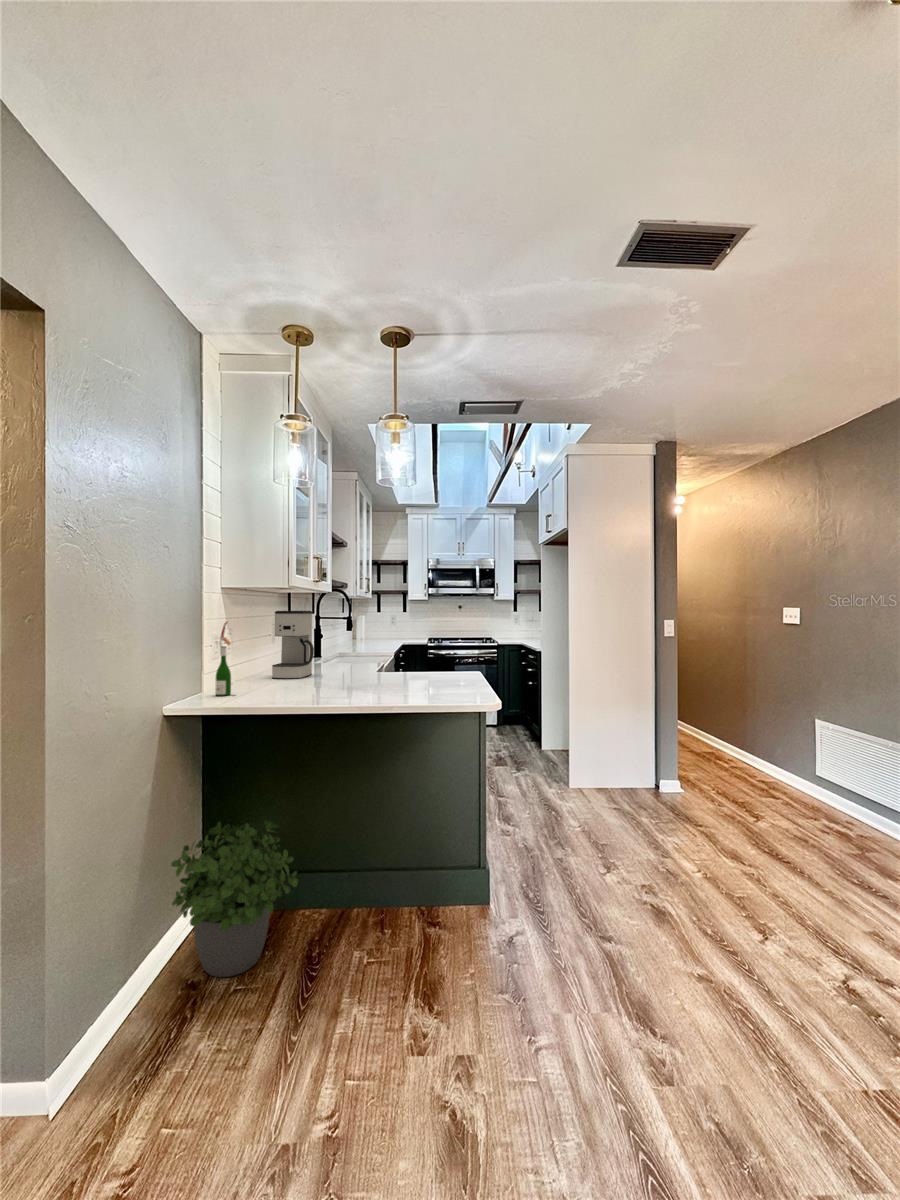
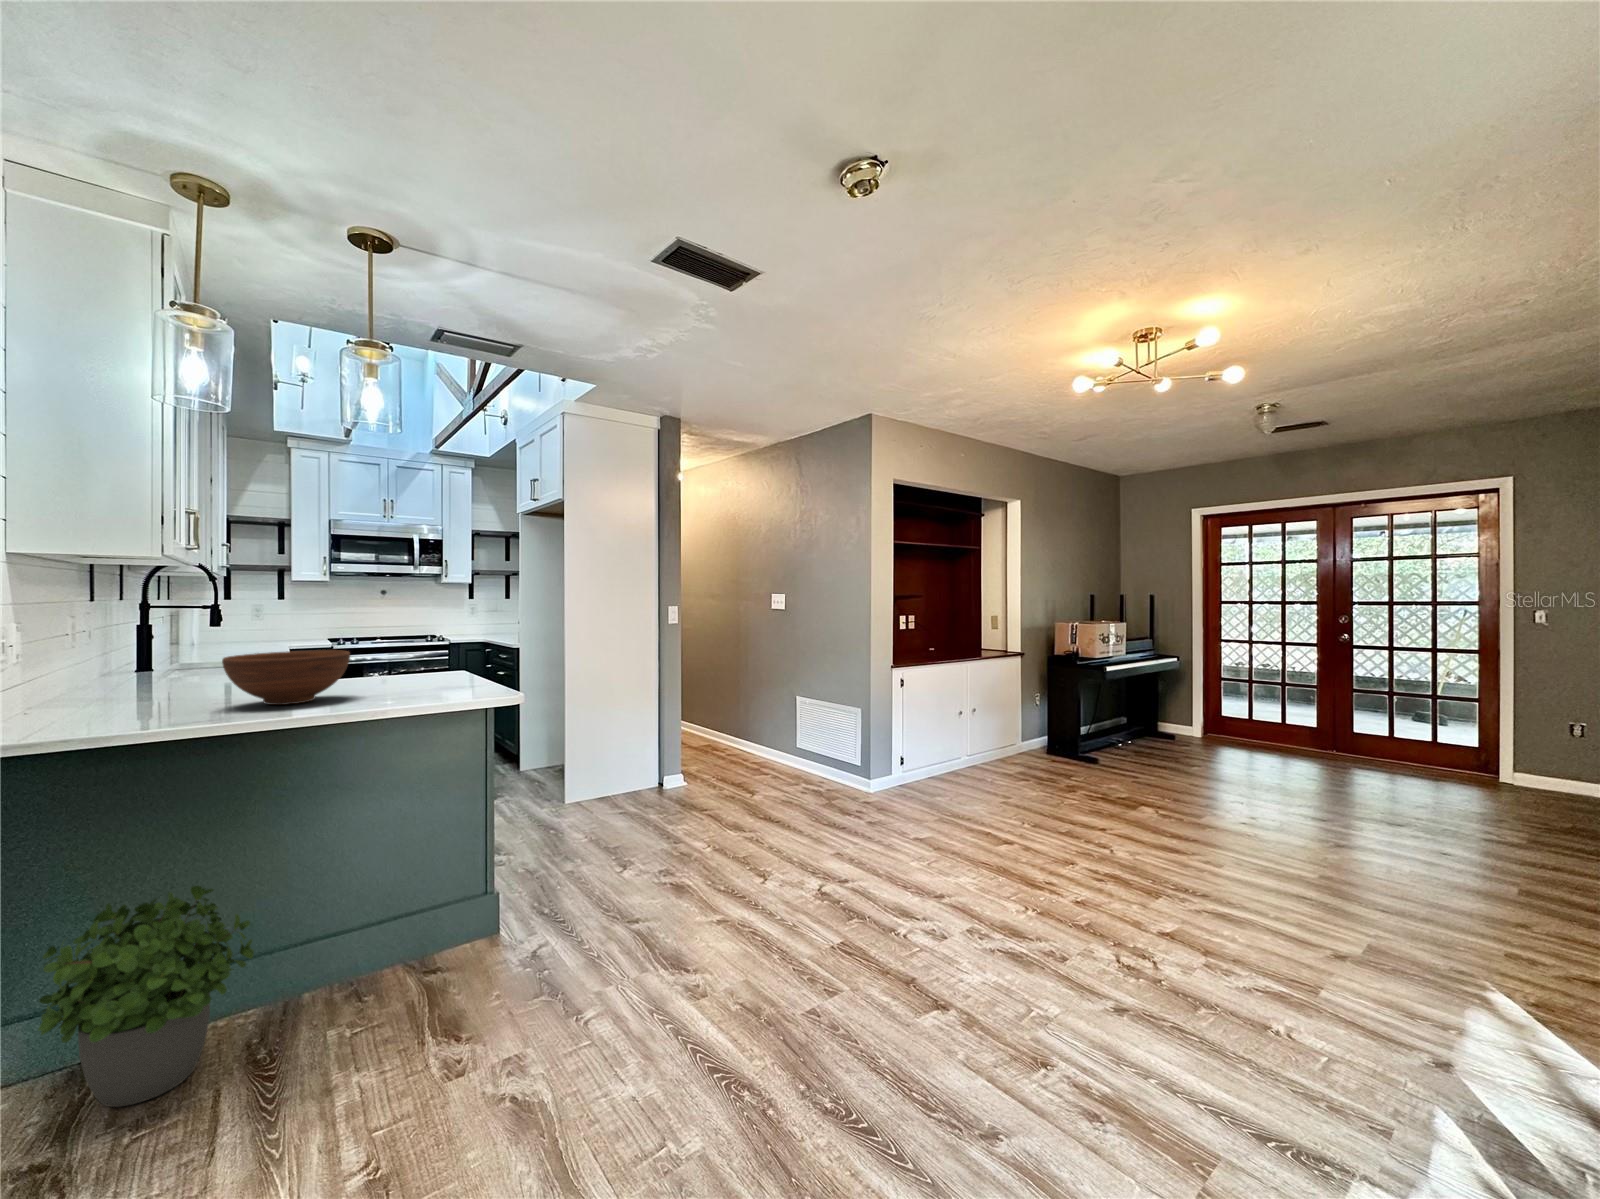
coffee maker: present [272,611,314,679] -> none [137,602,212,703]
wine bottle: present [215,622,236,696] -> none [76,620,119,729]
fruit bowl: none [301,648,381,689] -> present [222,650,350,705]

